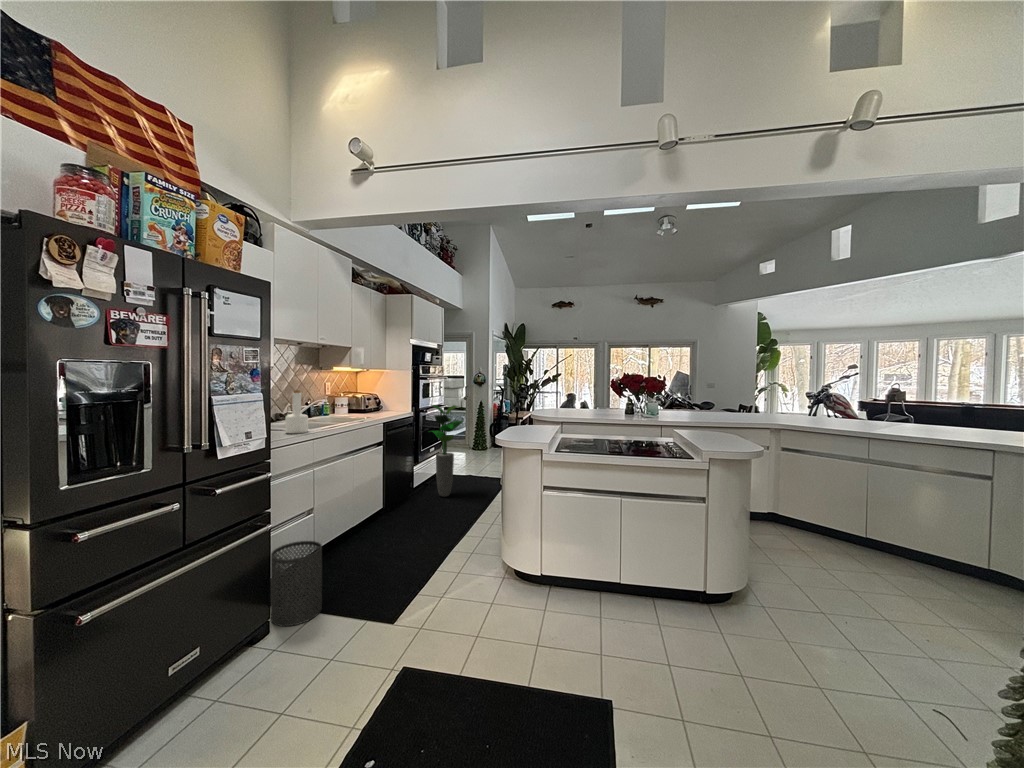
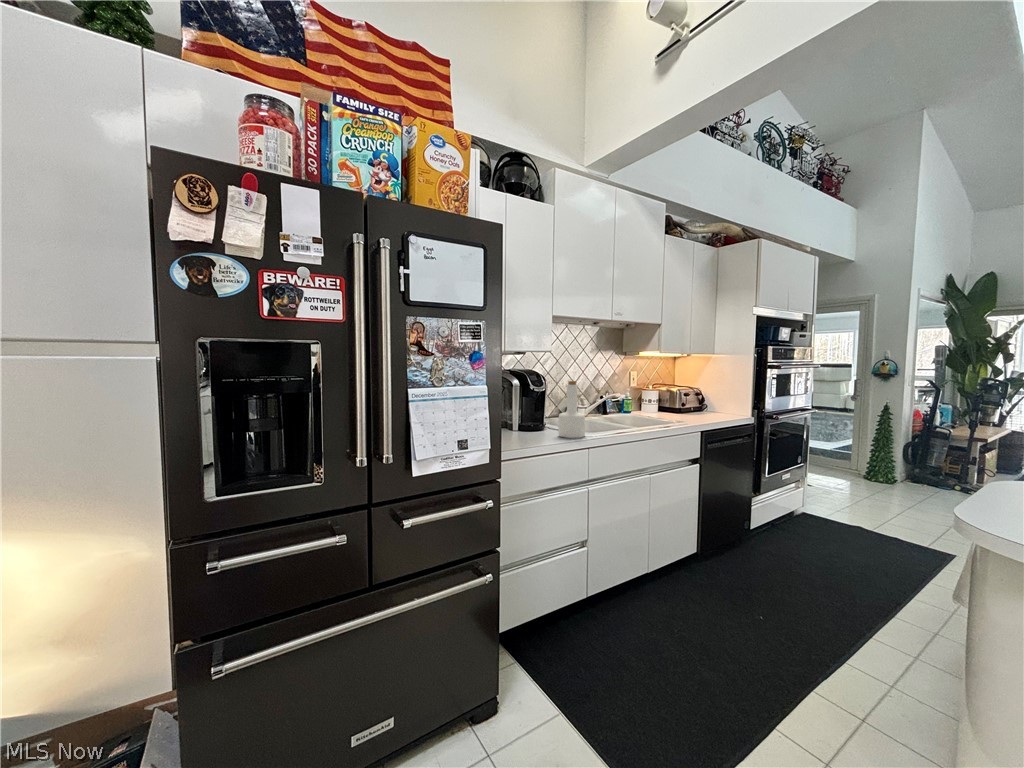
potted plant: present [429,405,463,497] -> none [776,406,857,555]
trash can: present [271,541,322,626] -> none [510,591,575,726]

